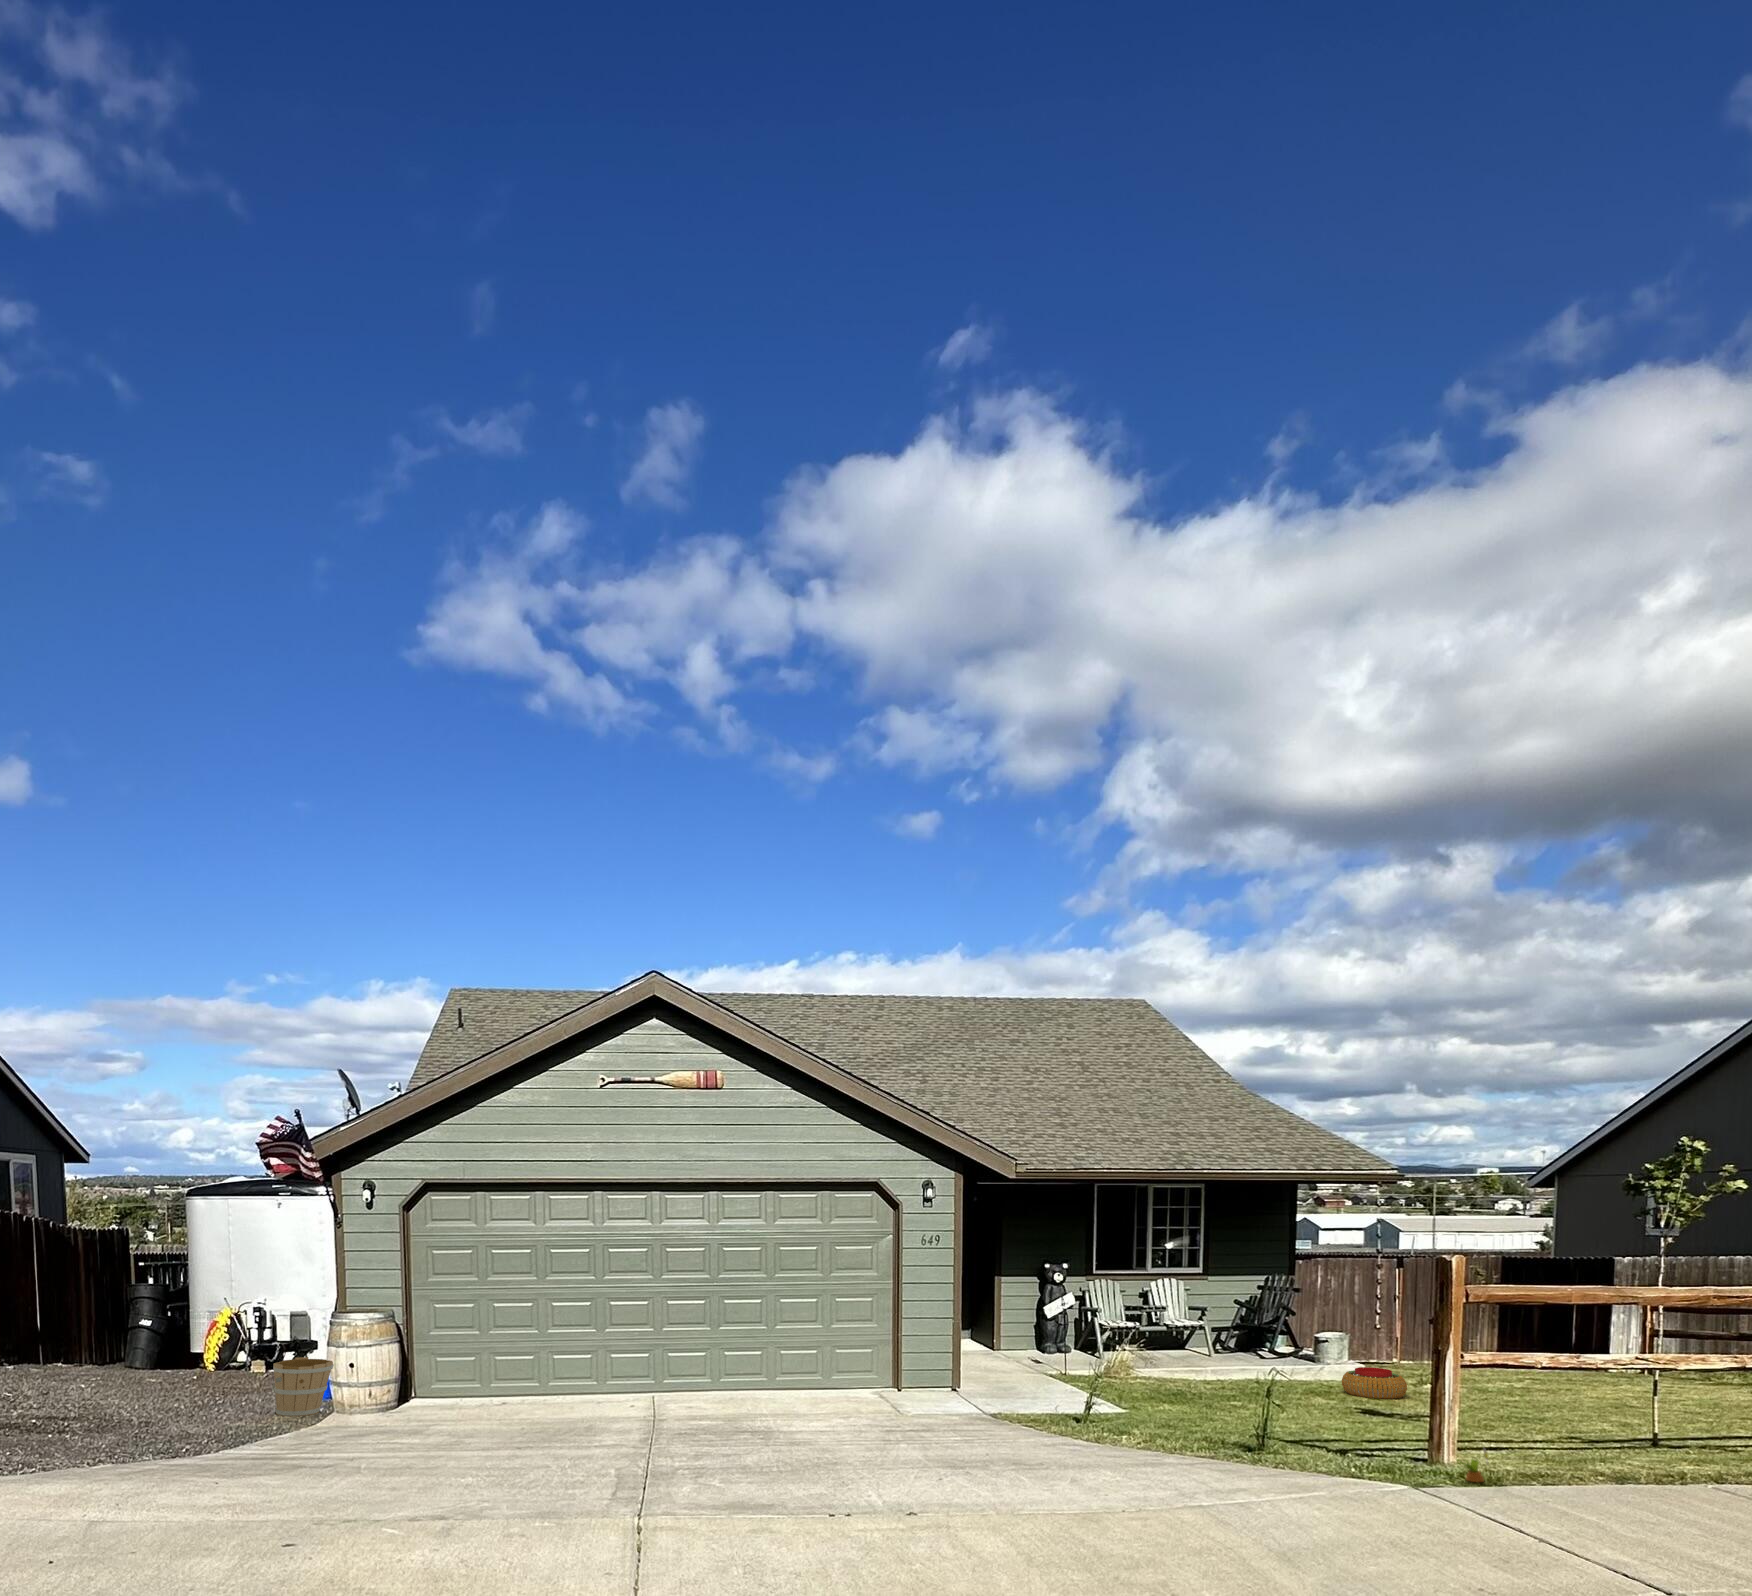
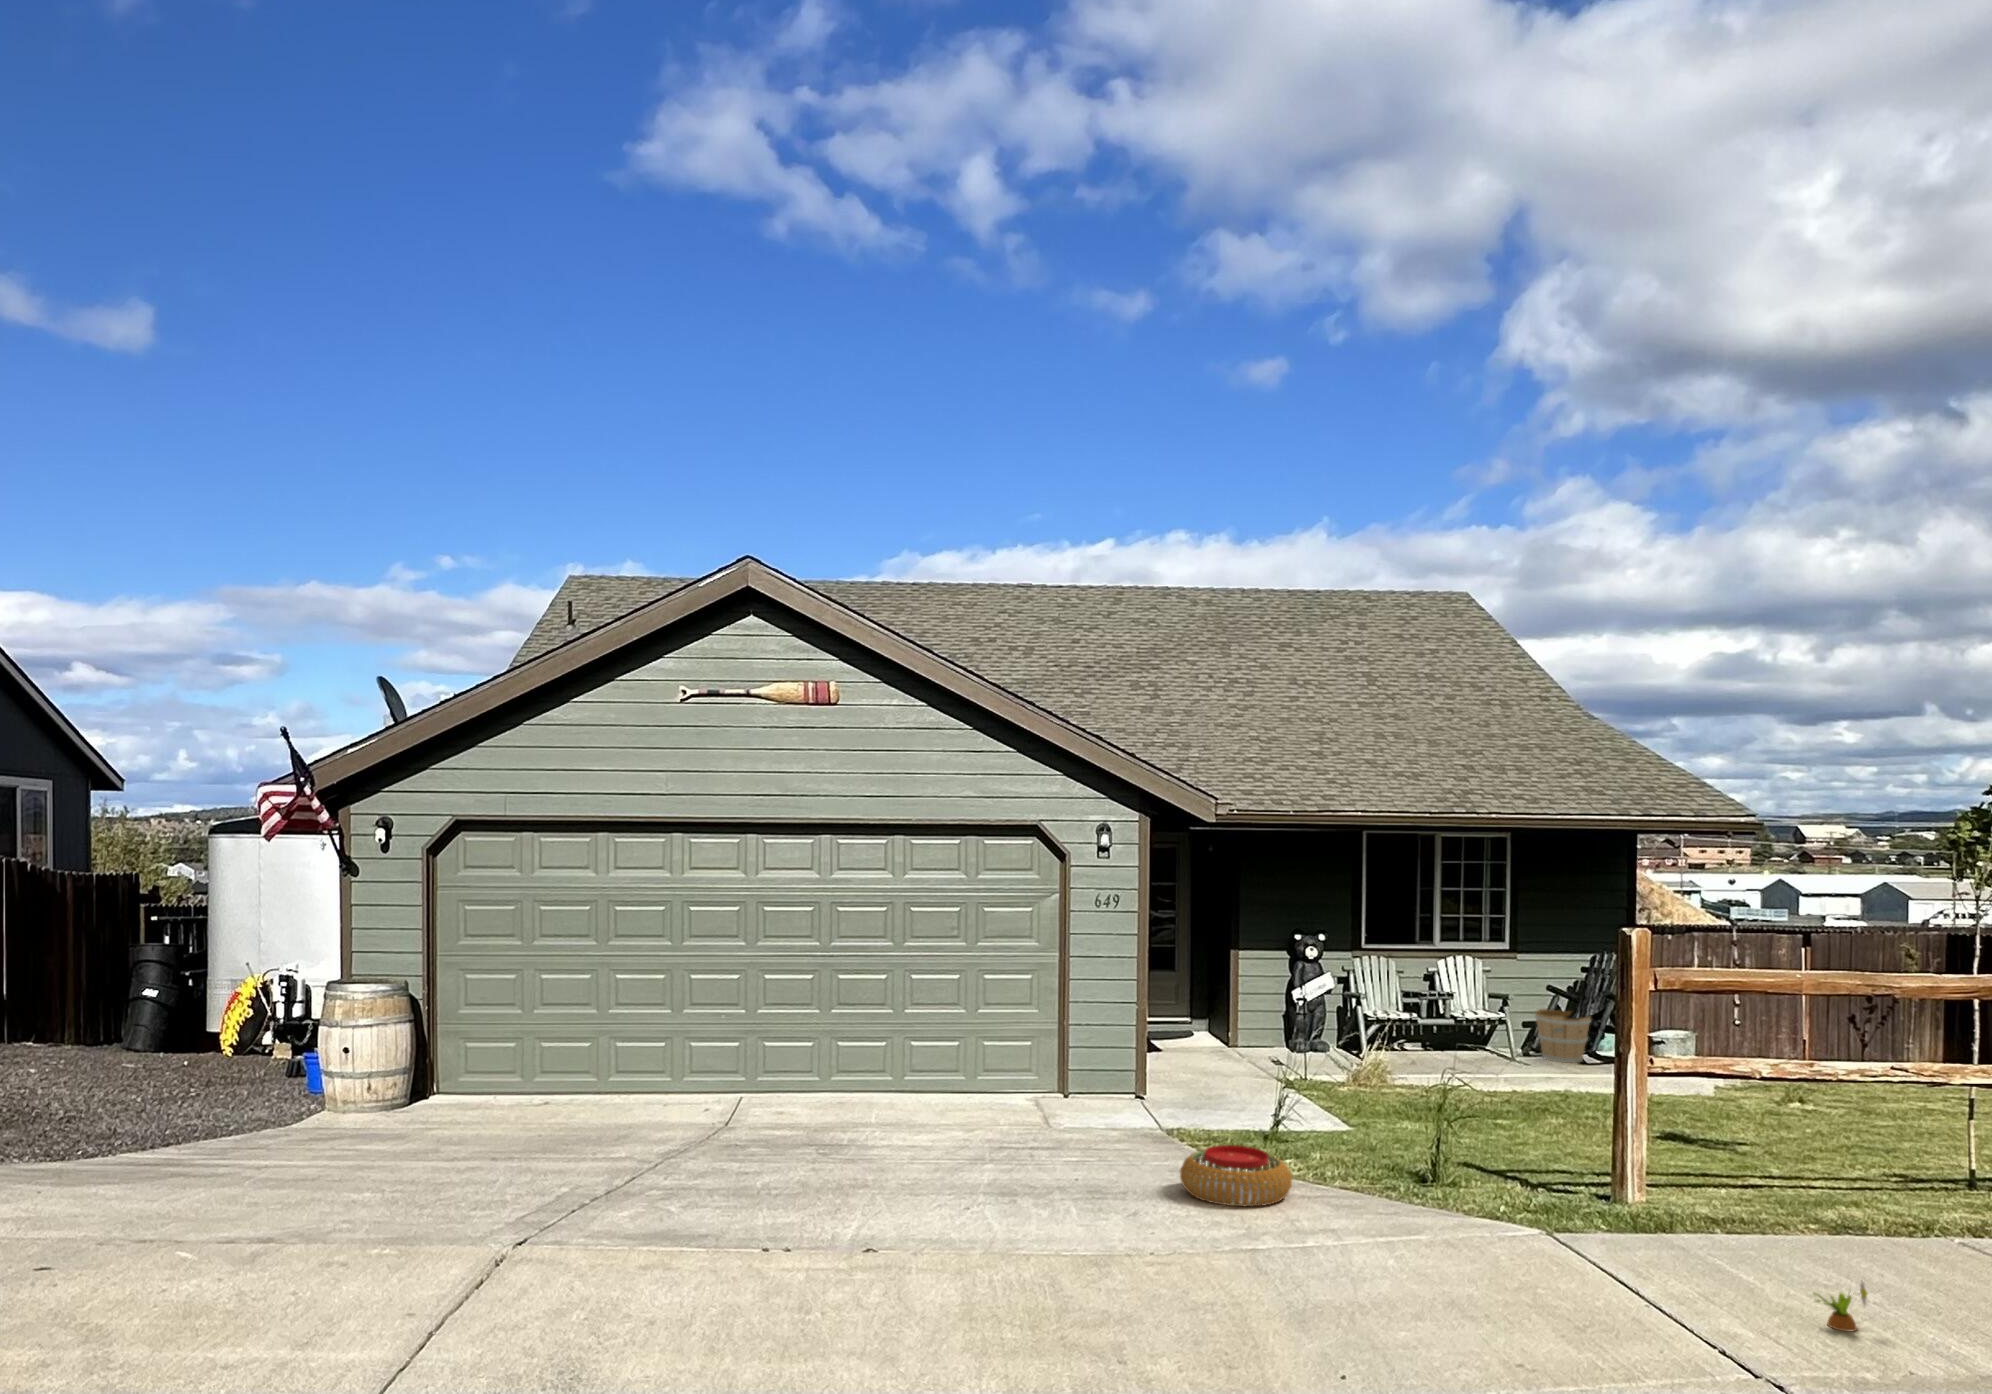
wooden bucket: present [273,1357,334,1416] -> present [1535,1009,1591,1063]
pouf: present [1342,1367,1407,1399] -> present [1180,1145,1292,1206]

